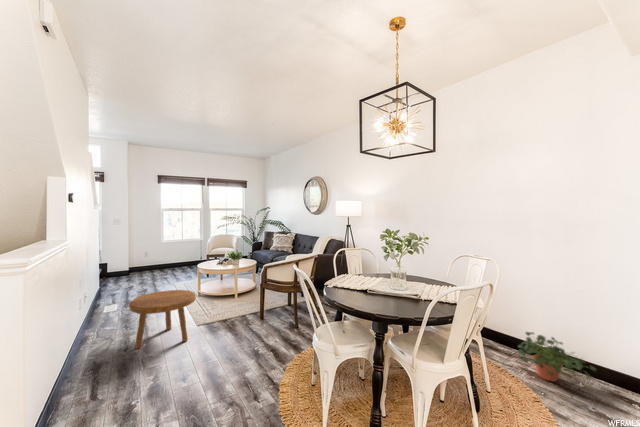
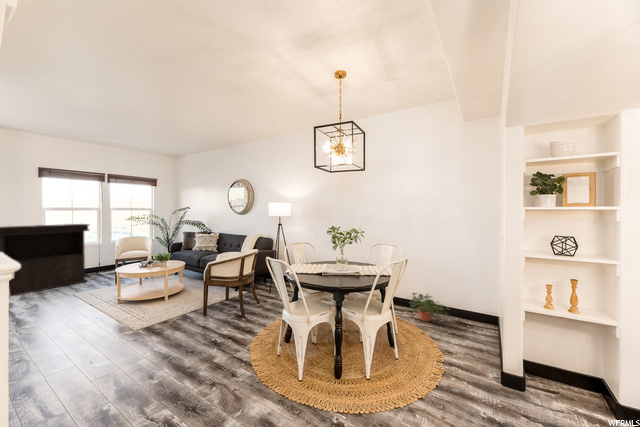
console table: none [124,222,190,281] -> present [0,224,89,296]
footstool: present [129,290,196,348] -> none [57,295,139,364]

